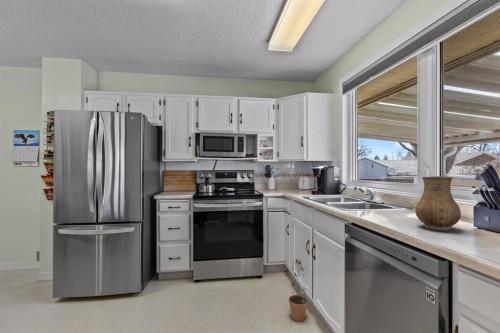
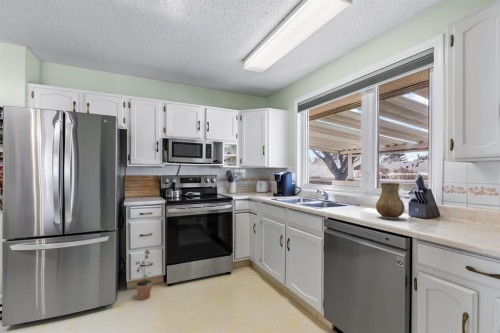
potted plant: present [285,259,308,321] -> present [136,250,152,300]

